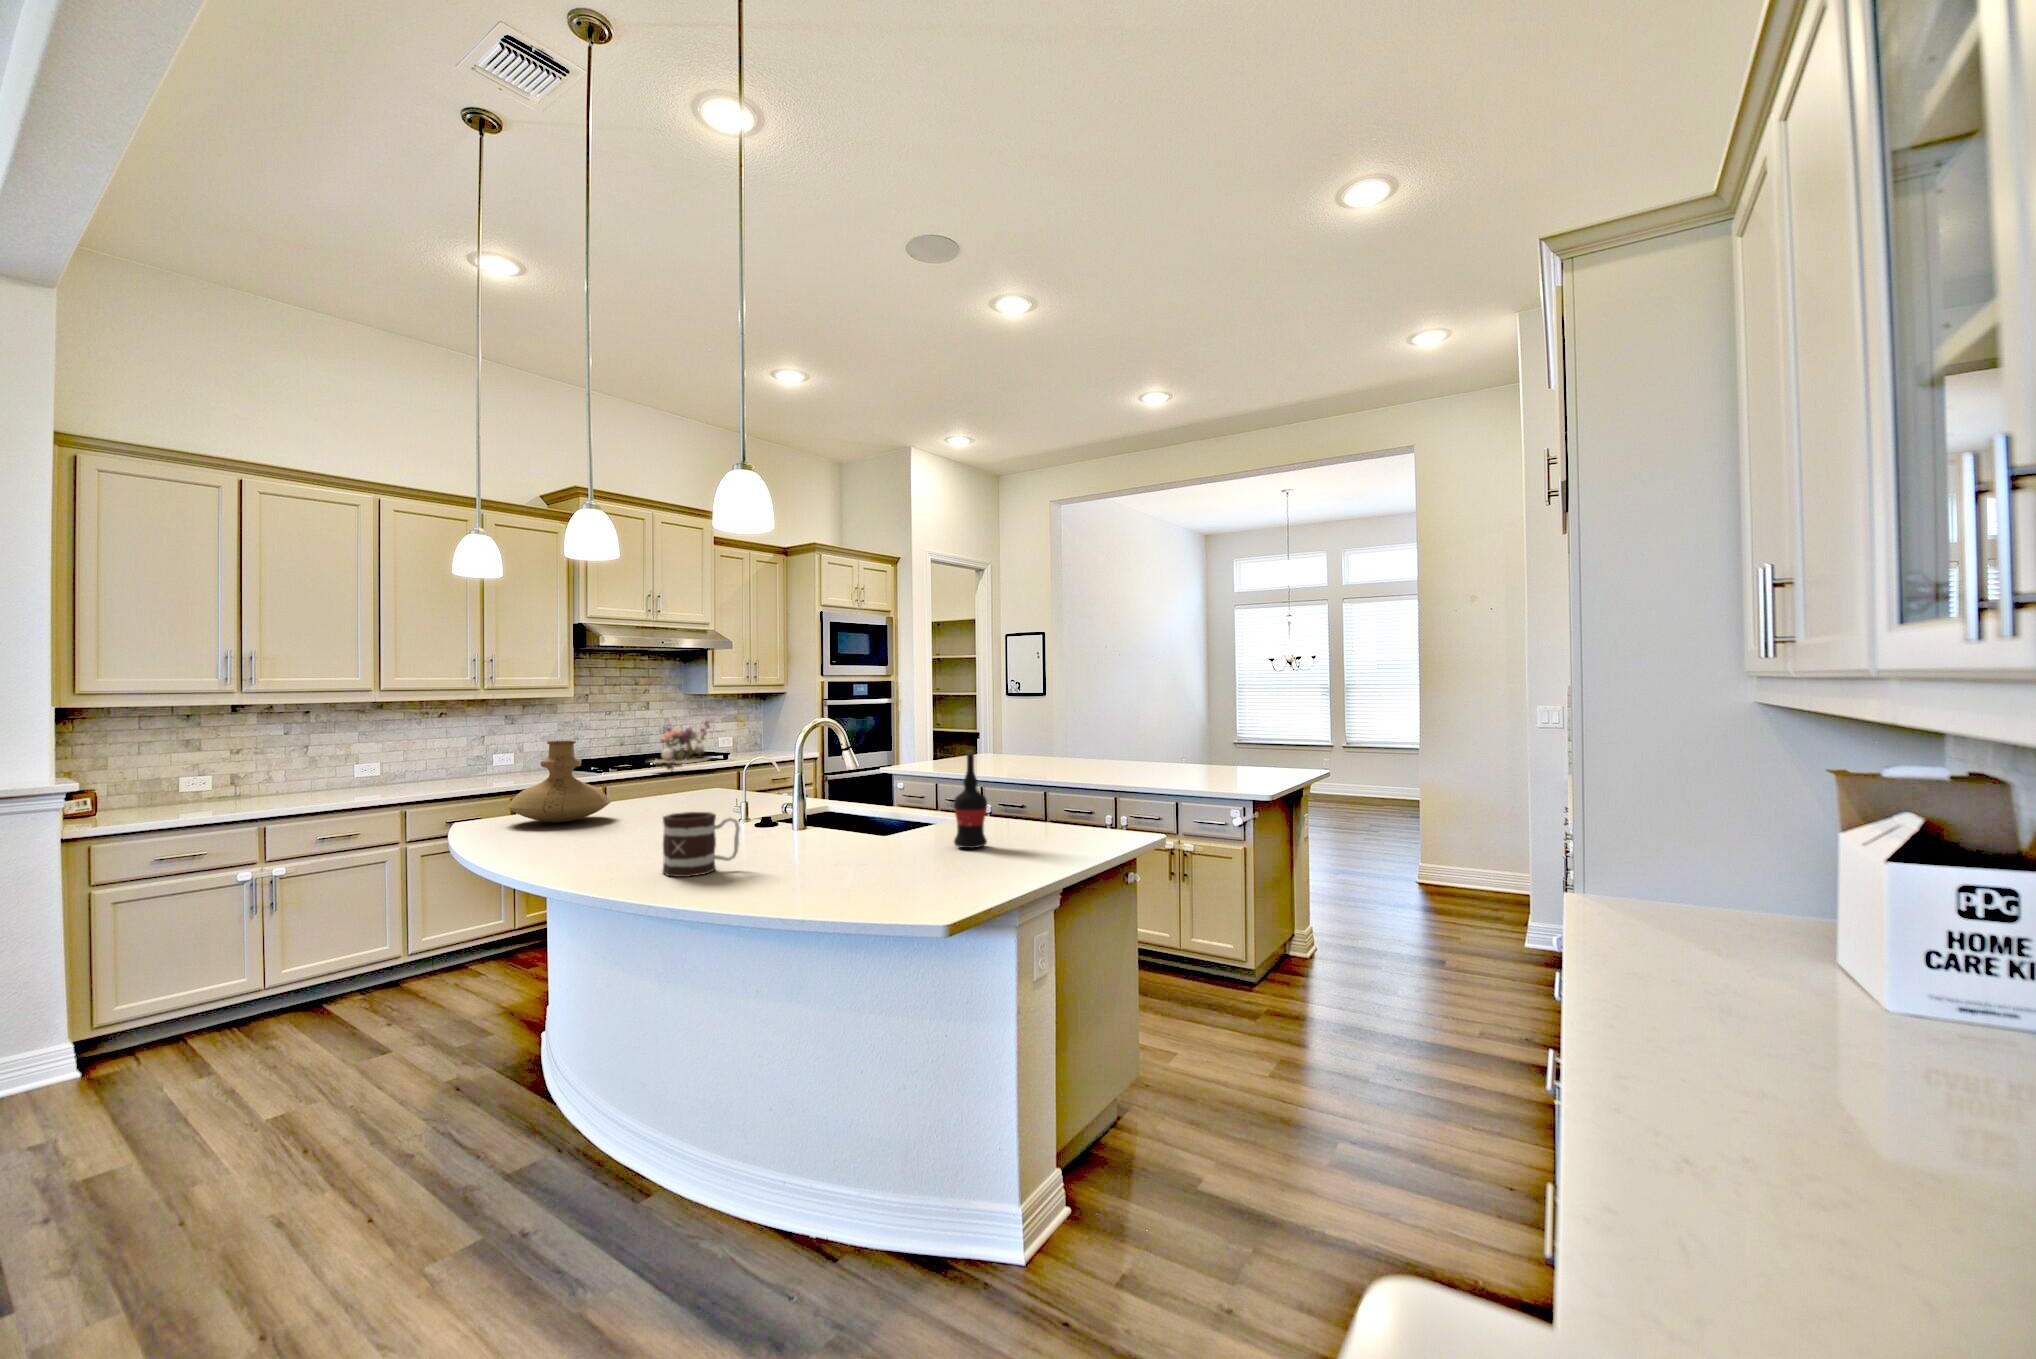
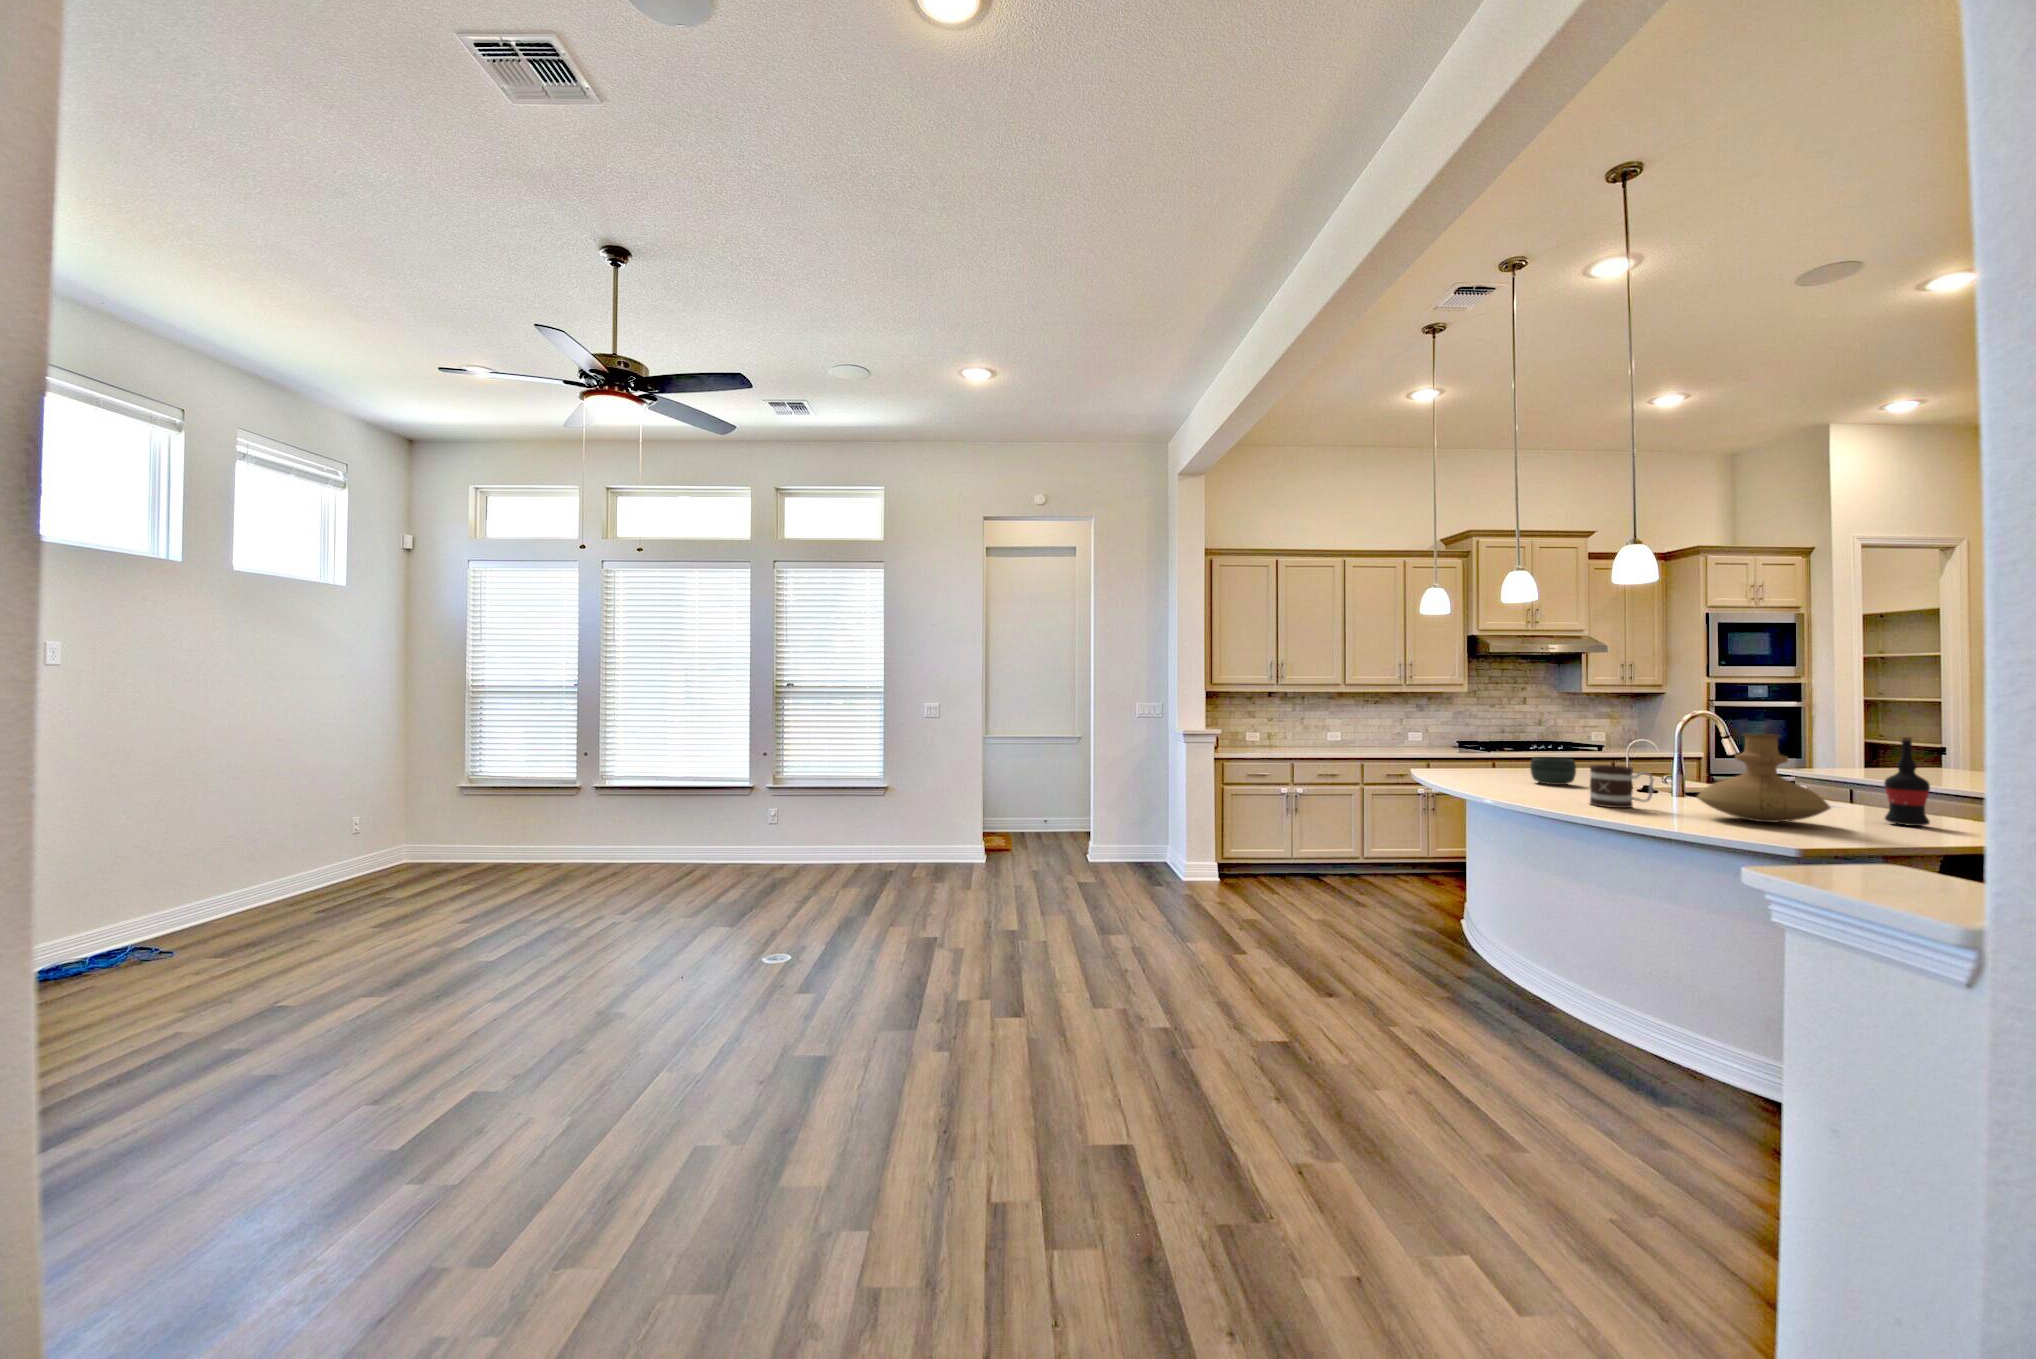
flower arrangement: present [652,721,710,771] -> none [1526,713,1592,756]
vase: present [507,741,611,822] -> present [1697,734,1831,822]
bowl: none [612,792,670,832] -> present [1530,757,1576,785]

